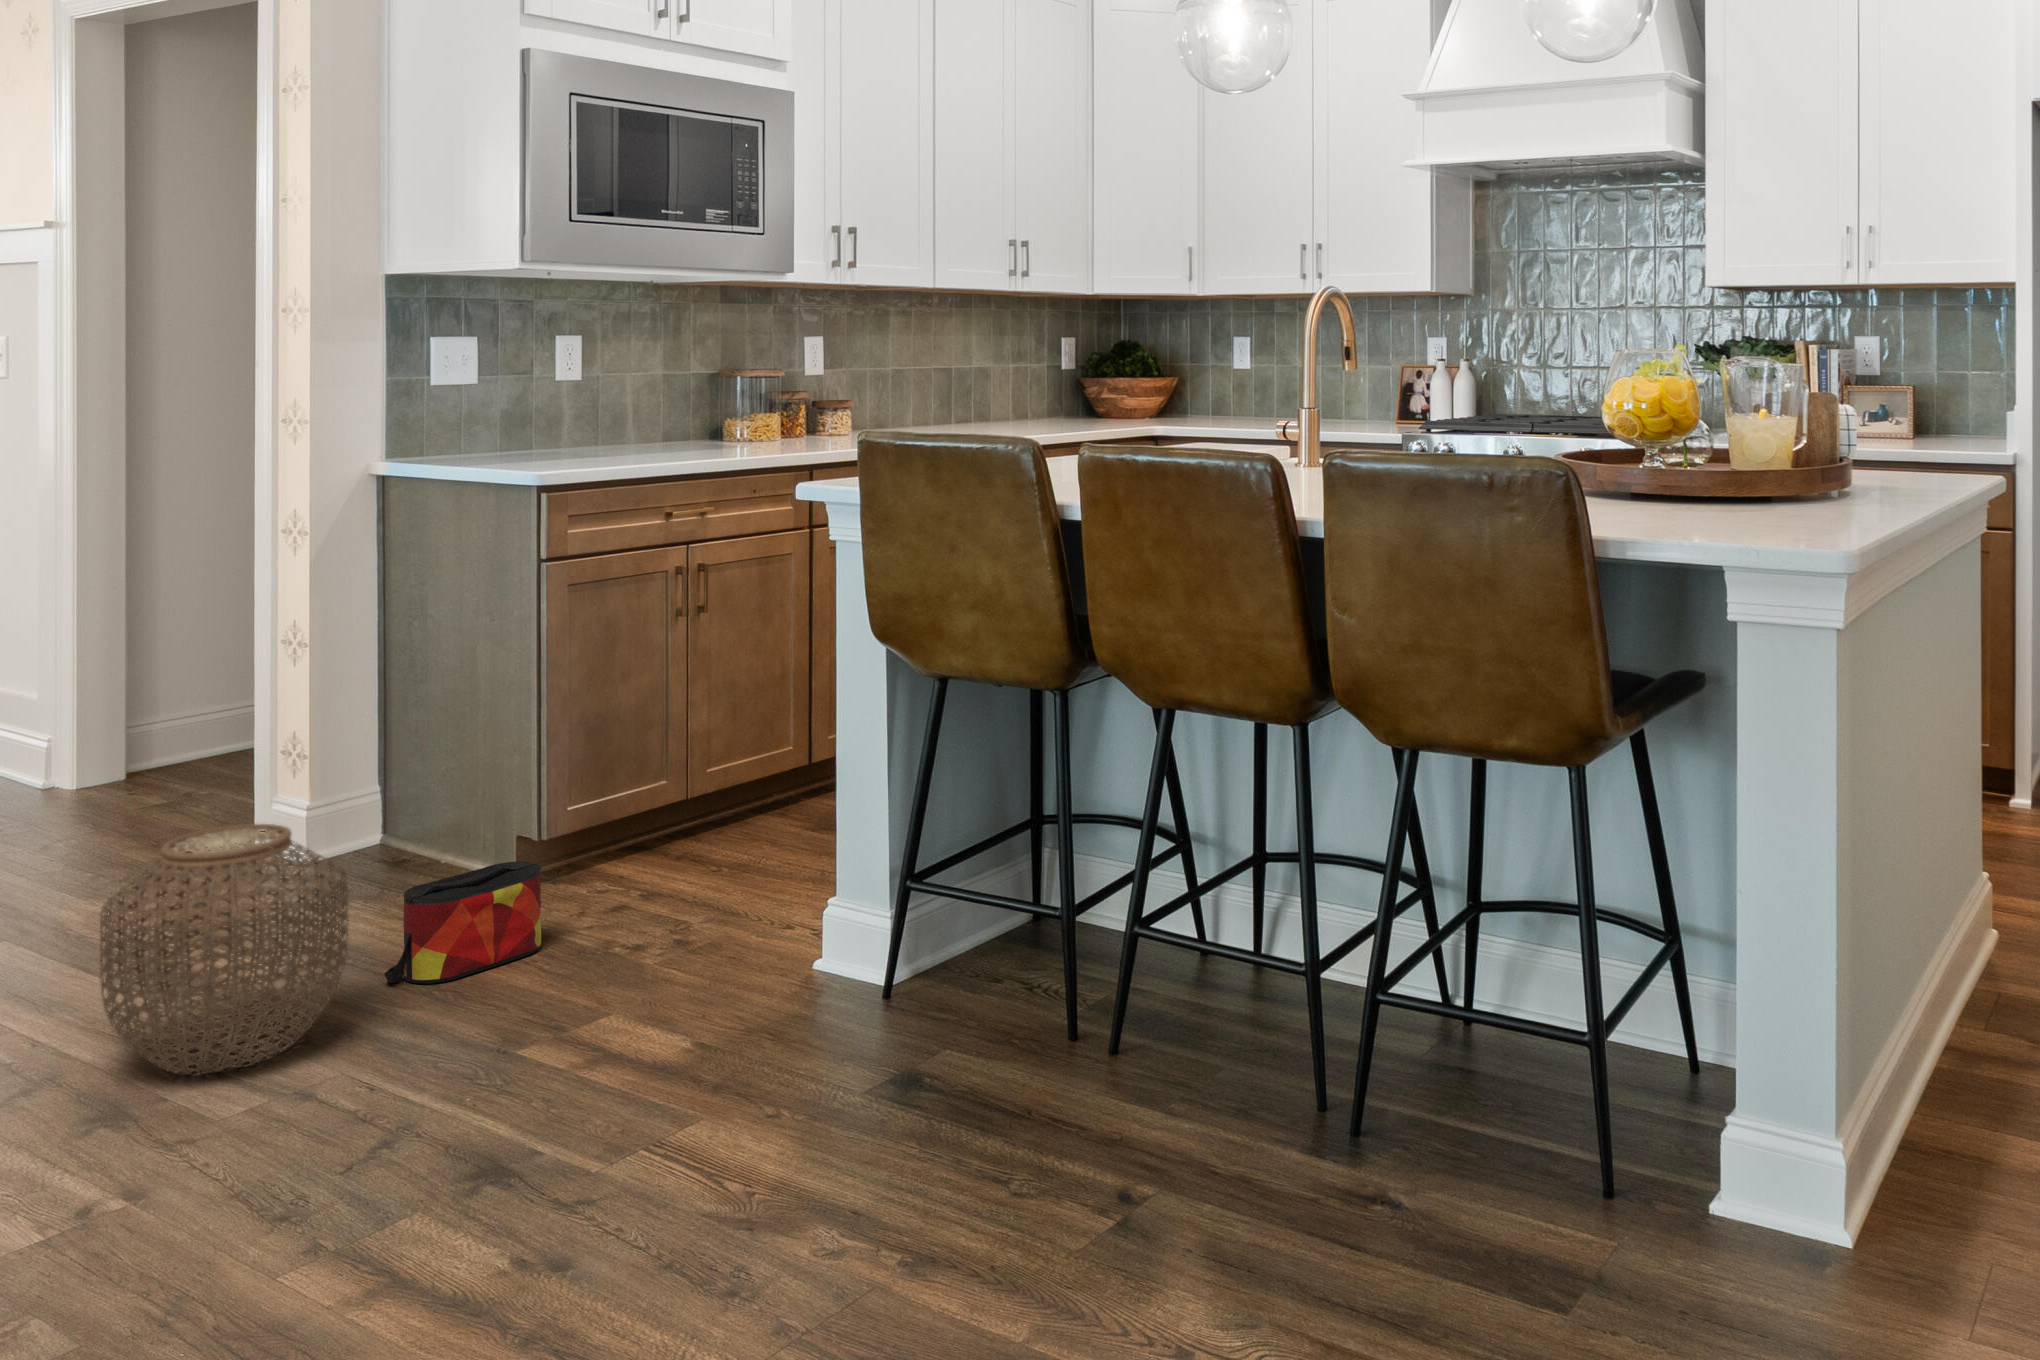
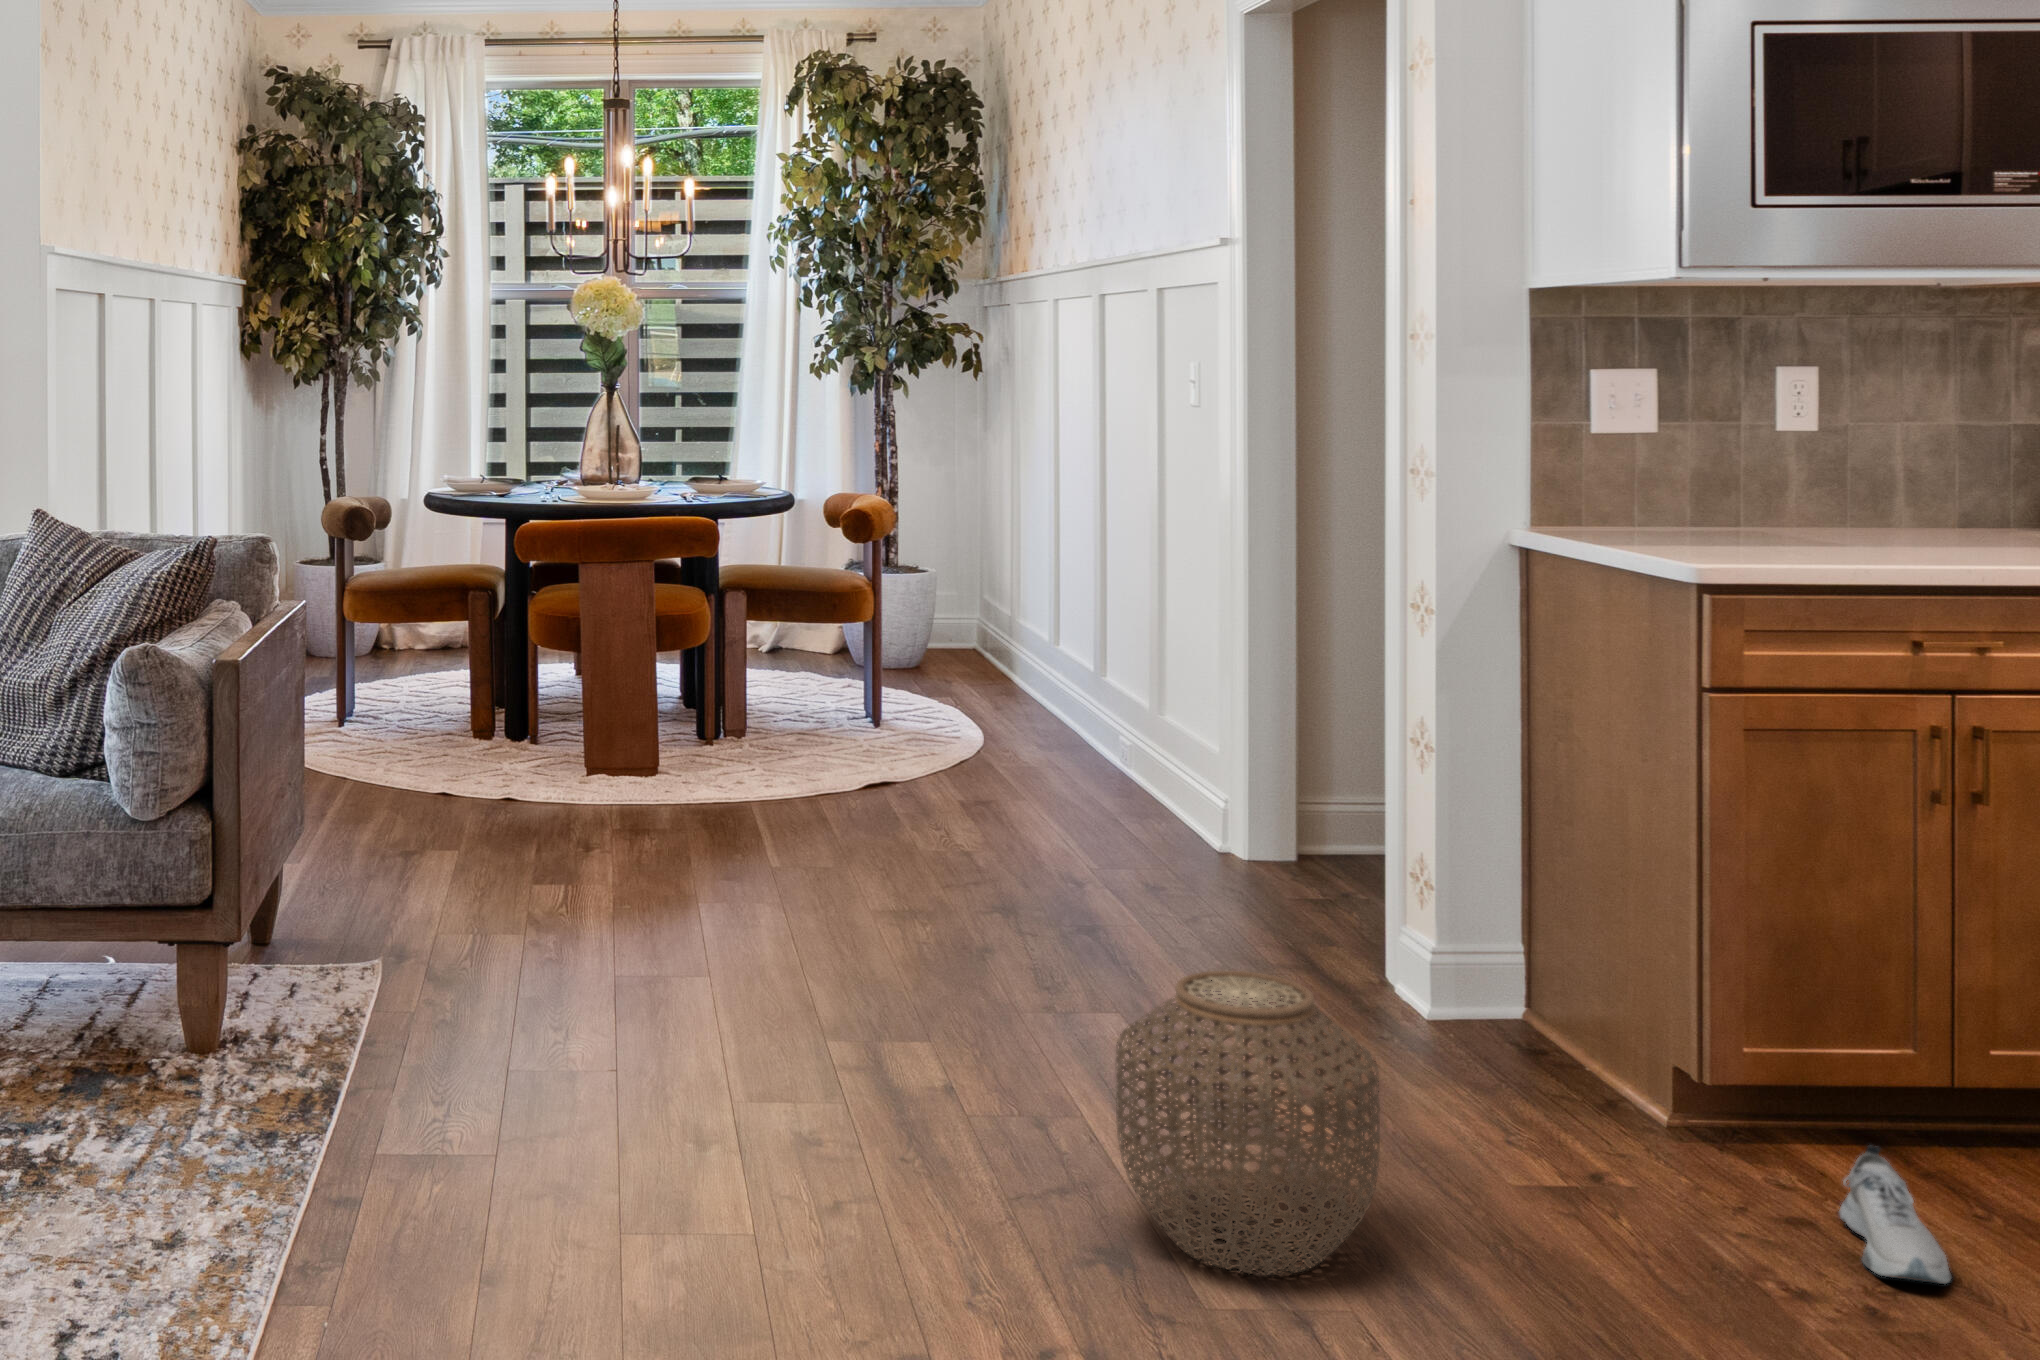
shoe: none [642,842,714,919] -> present [1840,1145,1952,1284]
bag: present [385,861,541,984] -> none [1446,1106,1668,1252]

